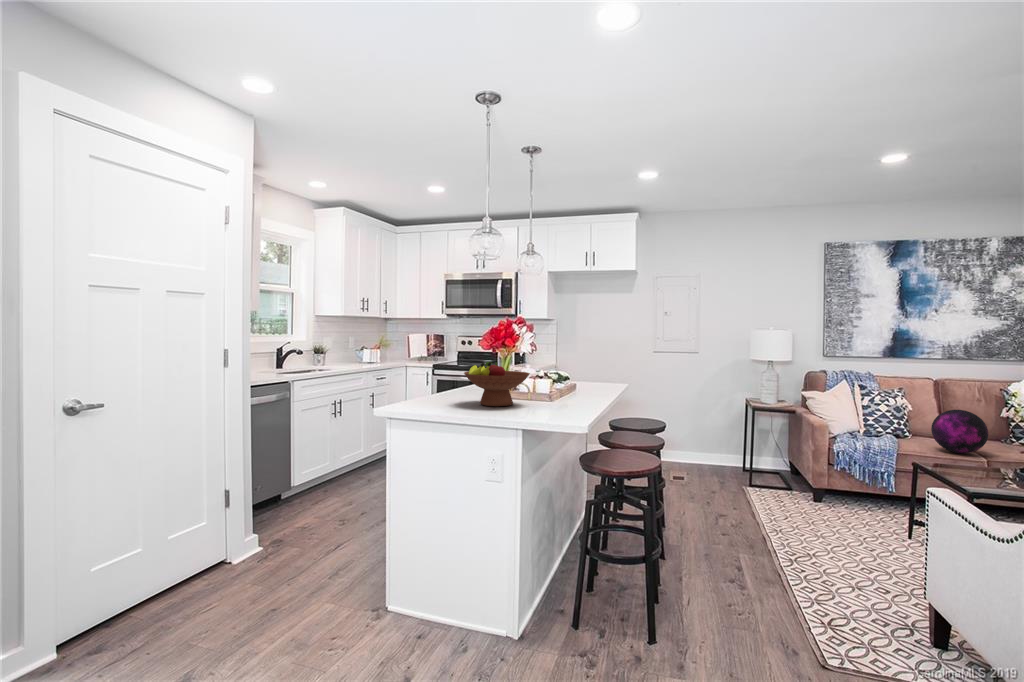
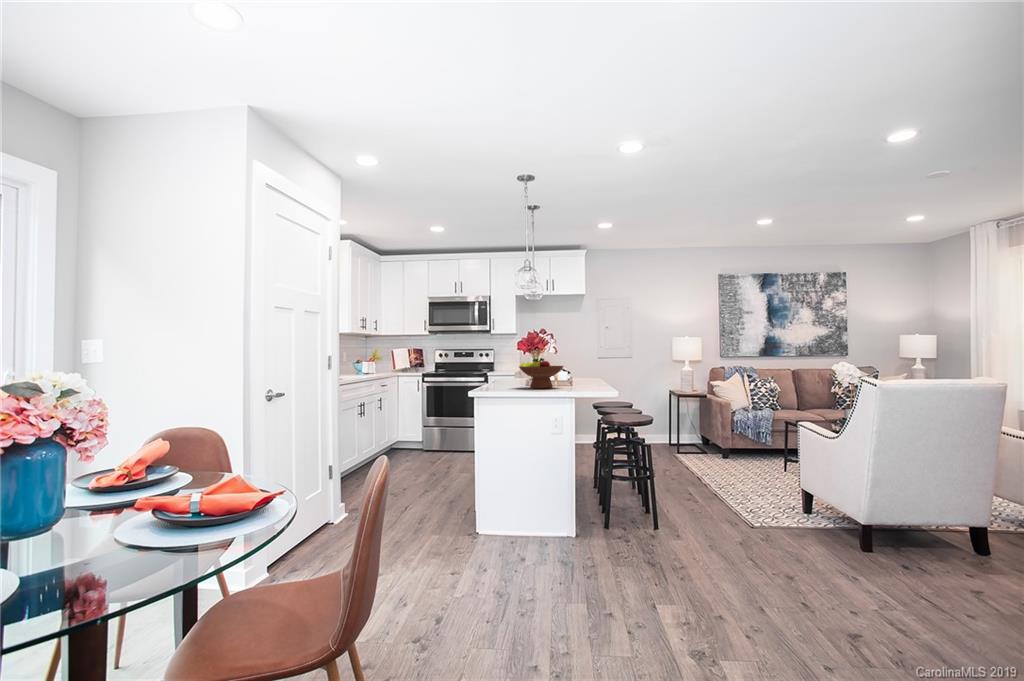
decorative orb: present [931,410,988,453] -> none [793,388,826,417]

